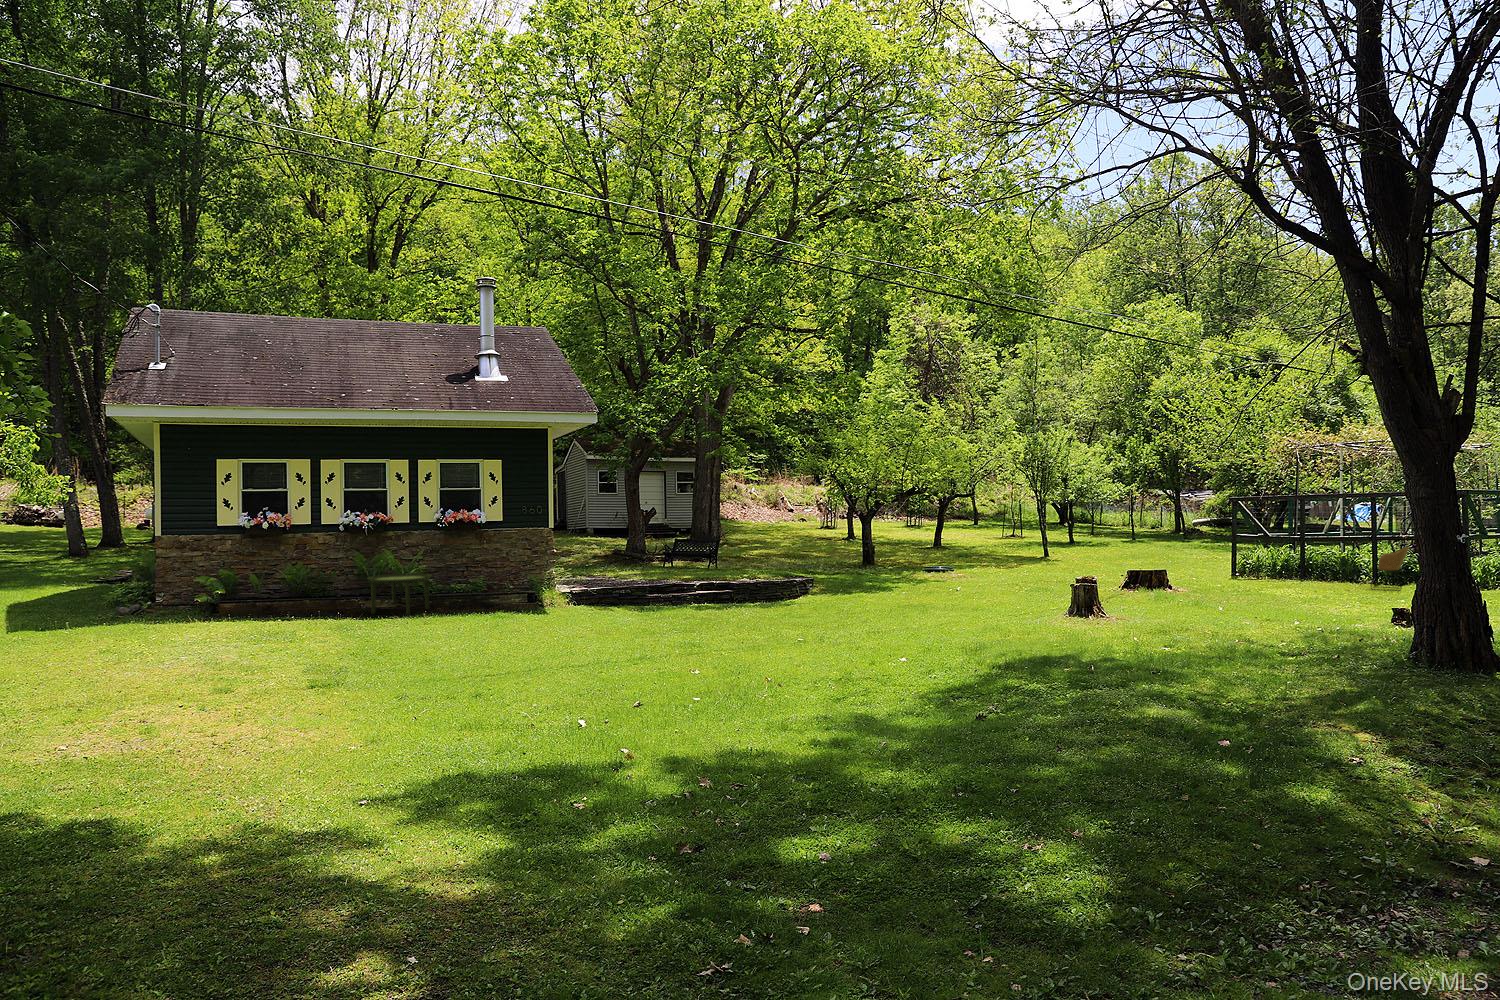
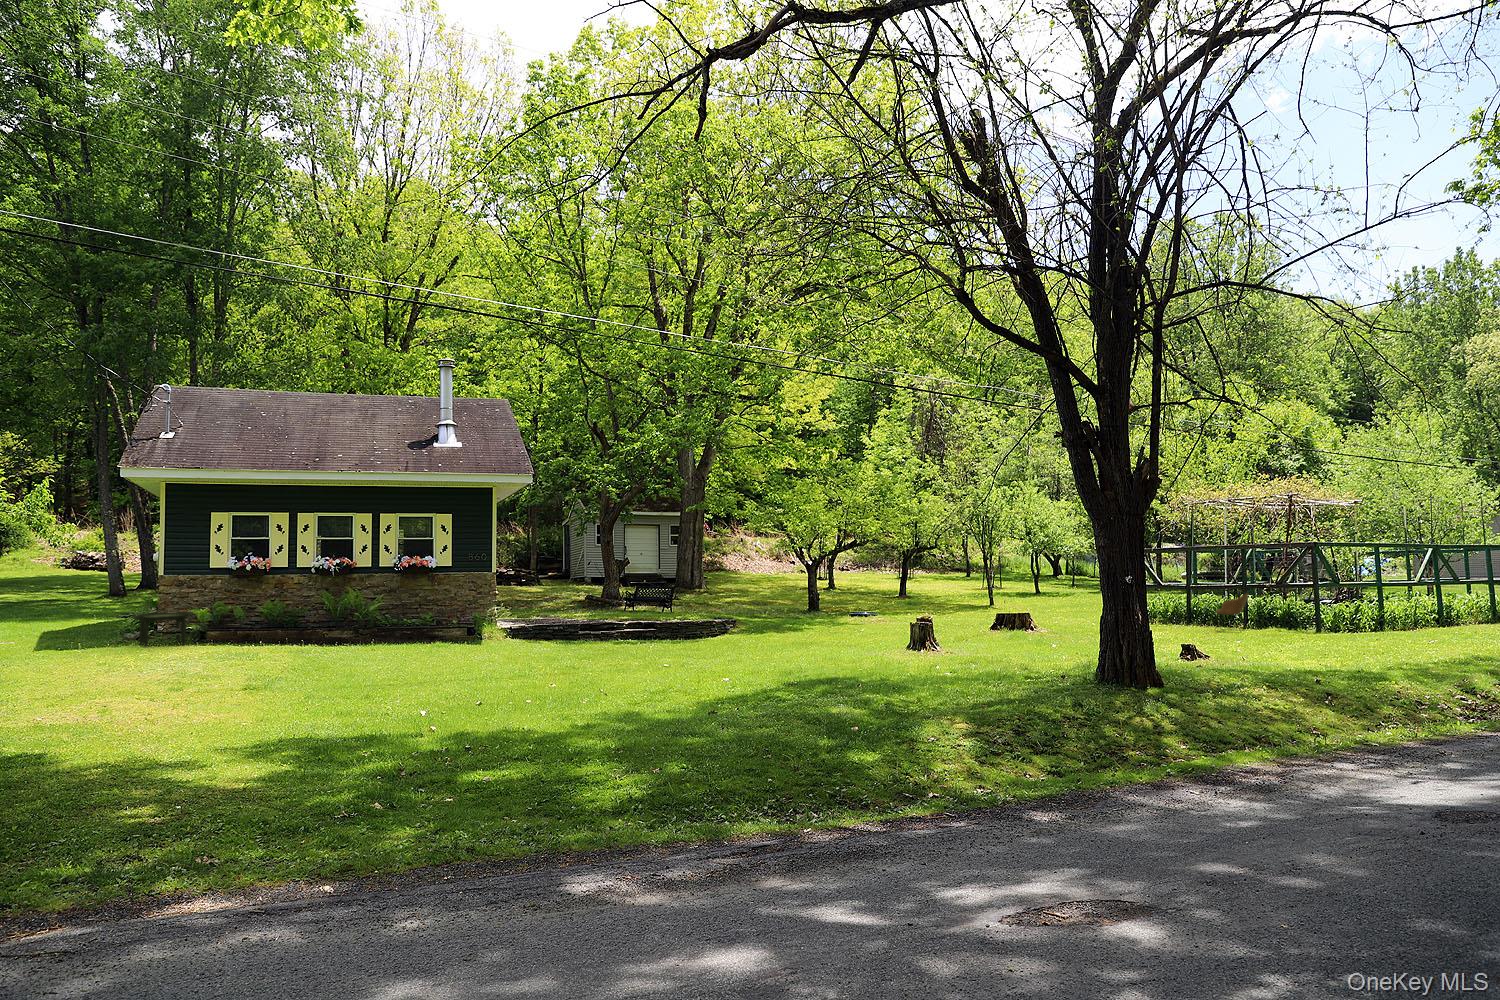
round table: present [368,573,431,614] -> present [133,612,192,648]

